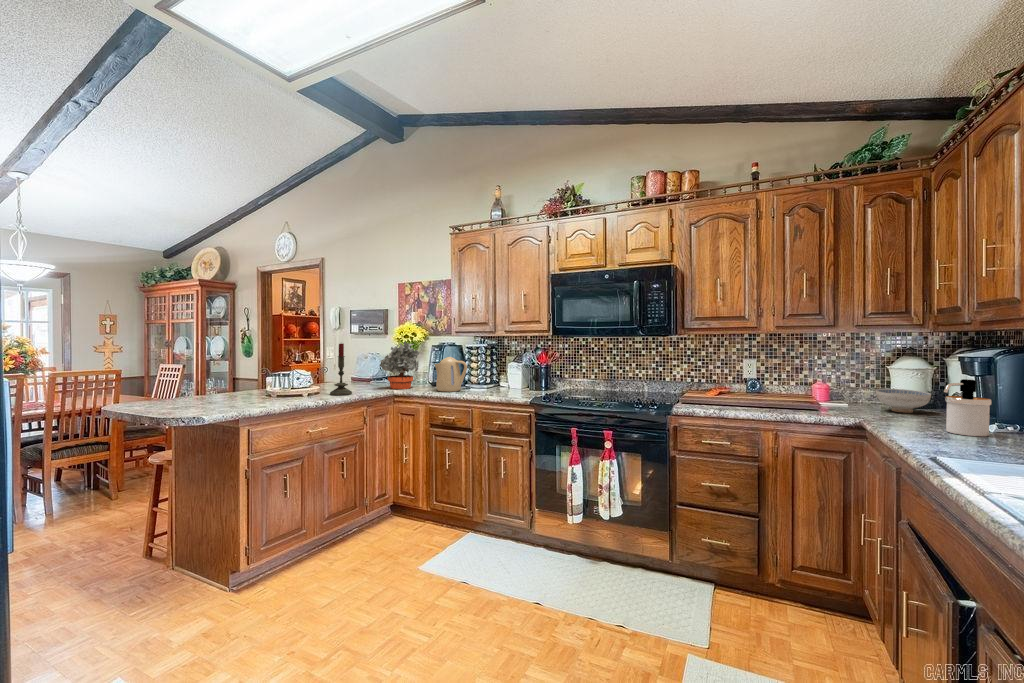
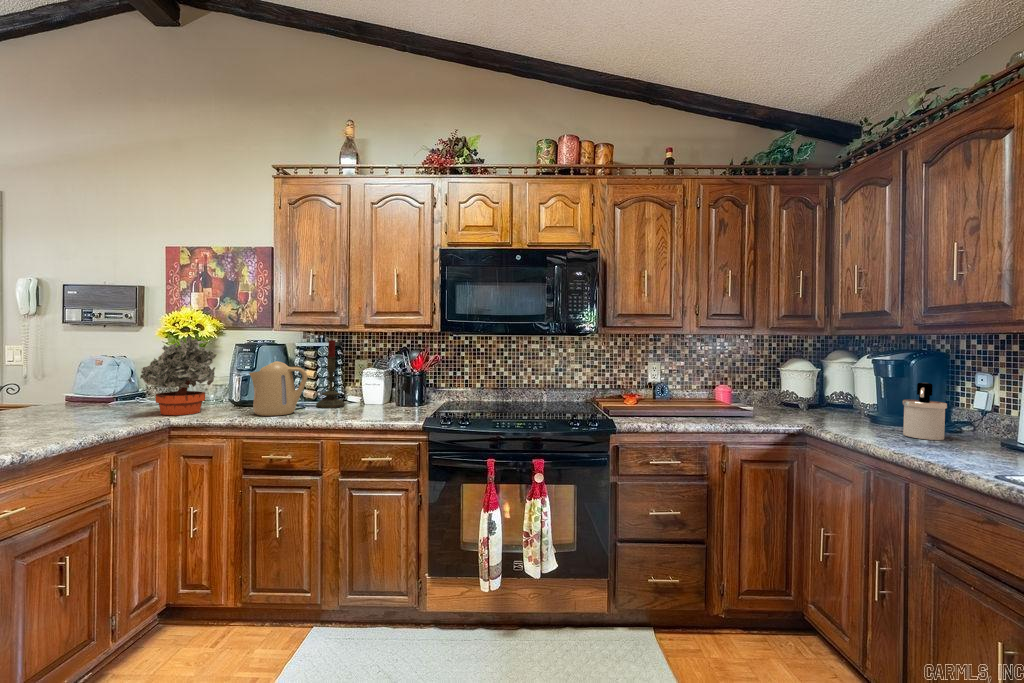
candle: present [330,343,352,395] -> present [316,340,345,408]
ceramic bowl: present [876,389,931,413] -> none [787,391,836,415]

